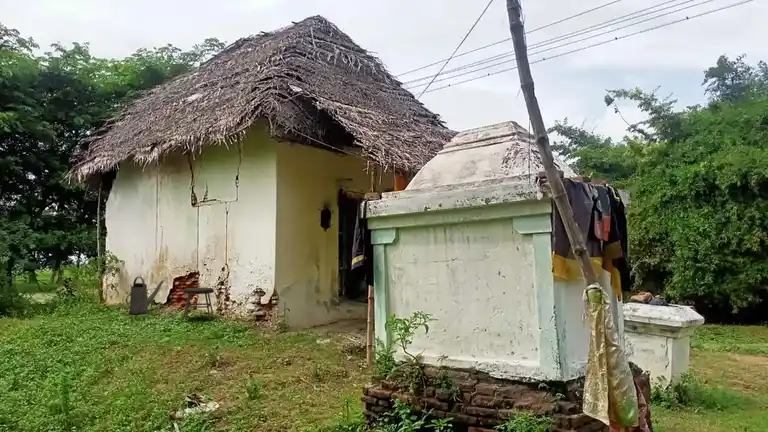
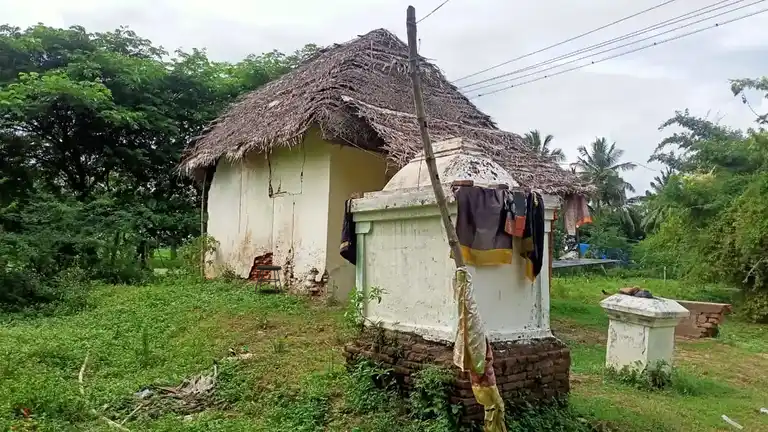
watering can: present [126,277,163,314] -> none [214,254,246,285]

